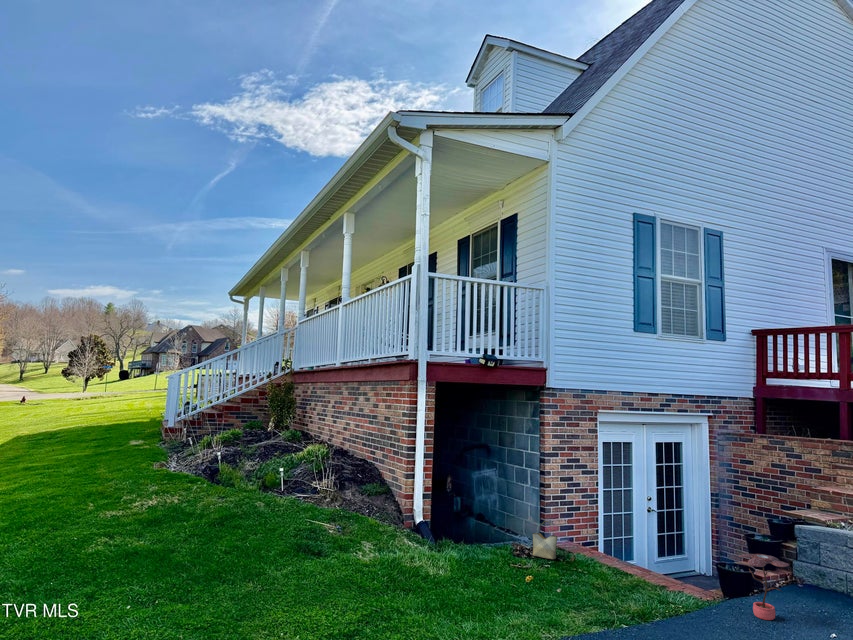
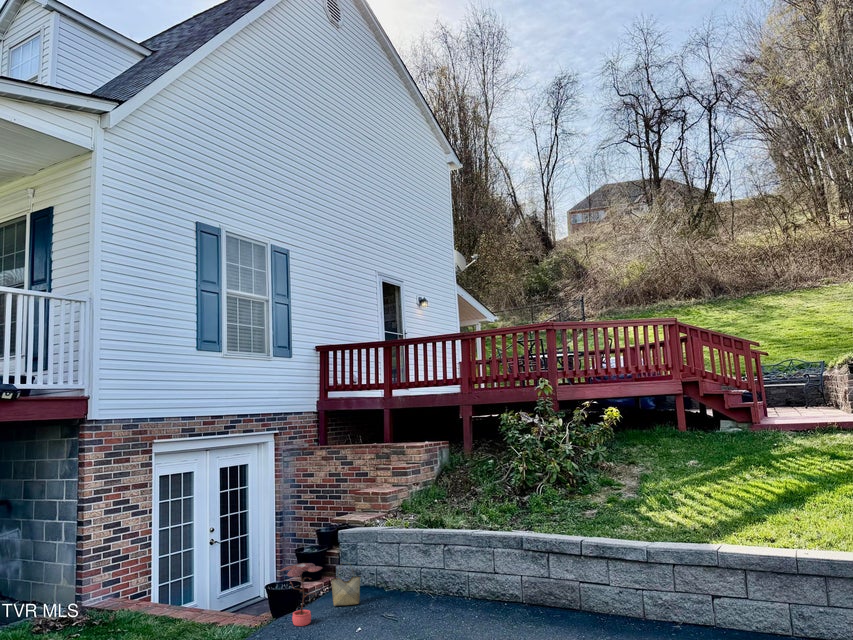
woven basket: present [533,521,558,559] -> present [331,562,360,606]

